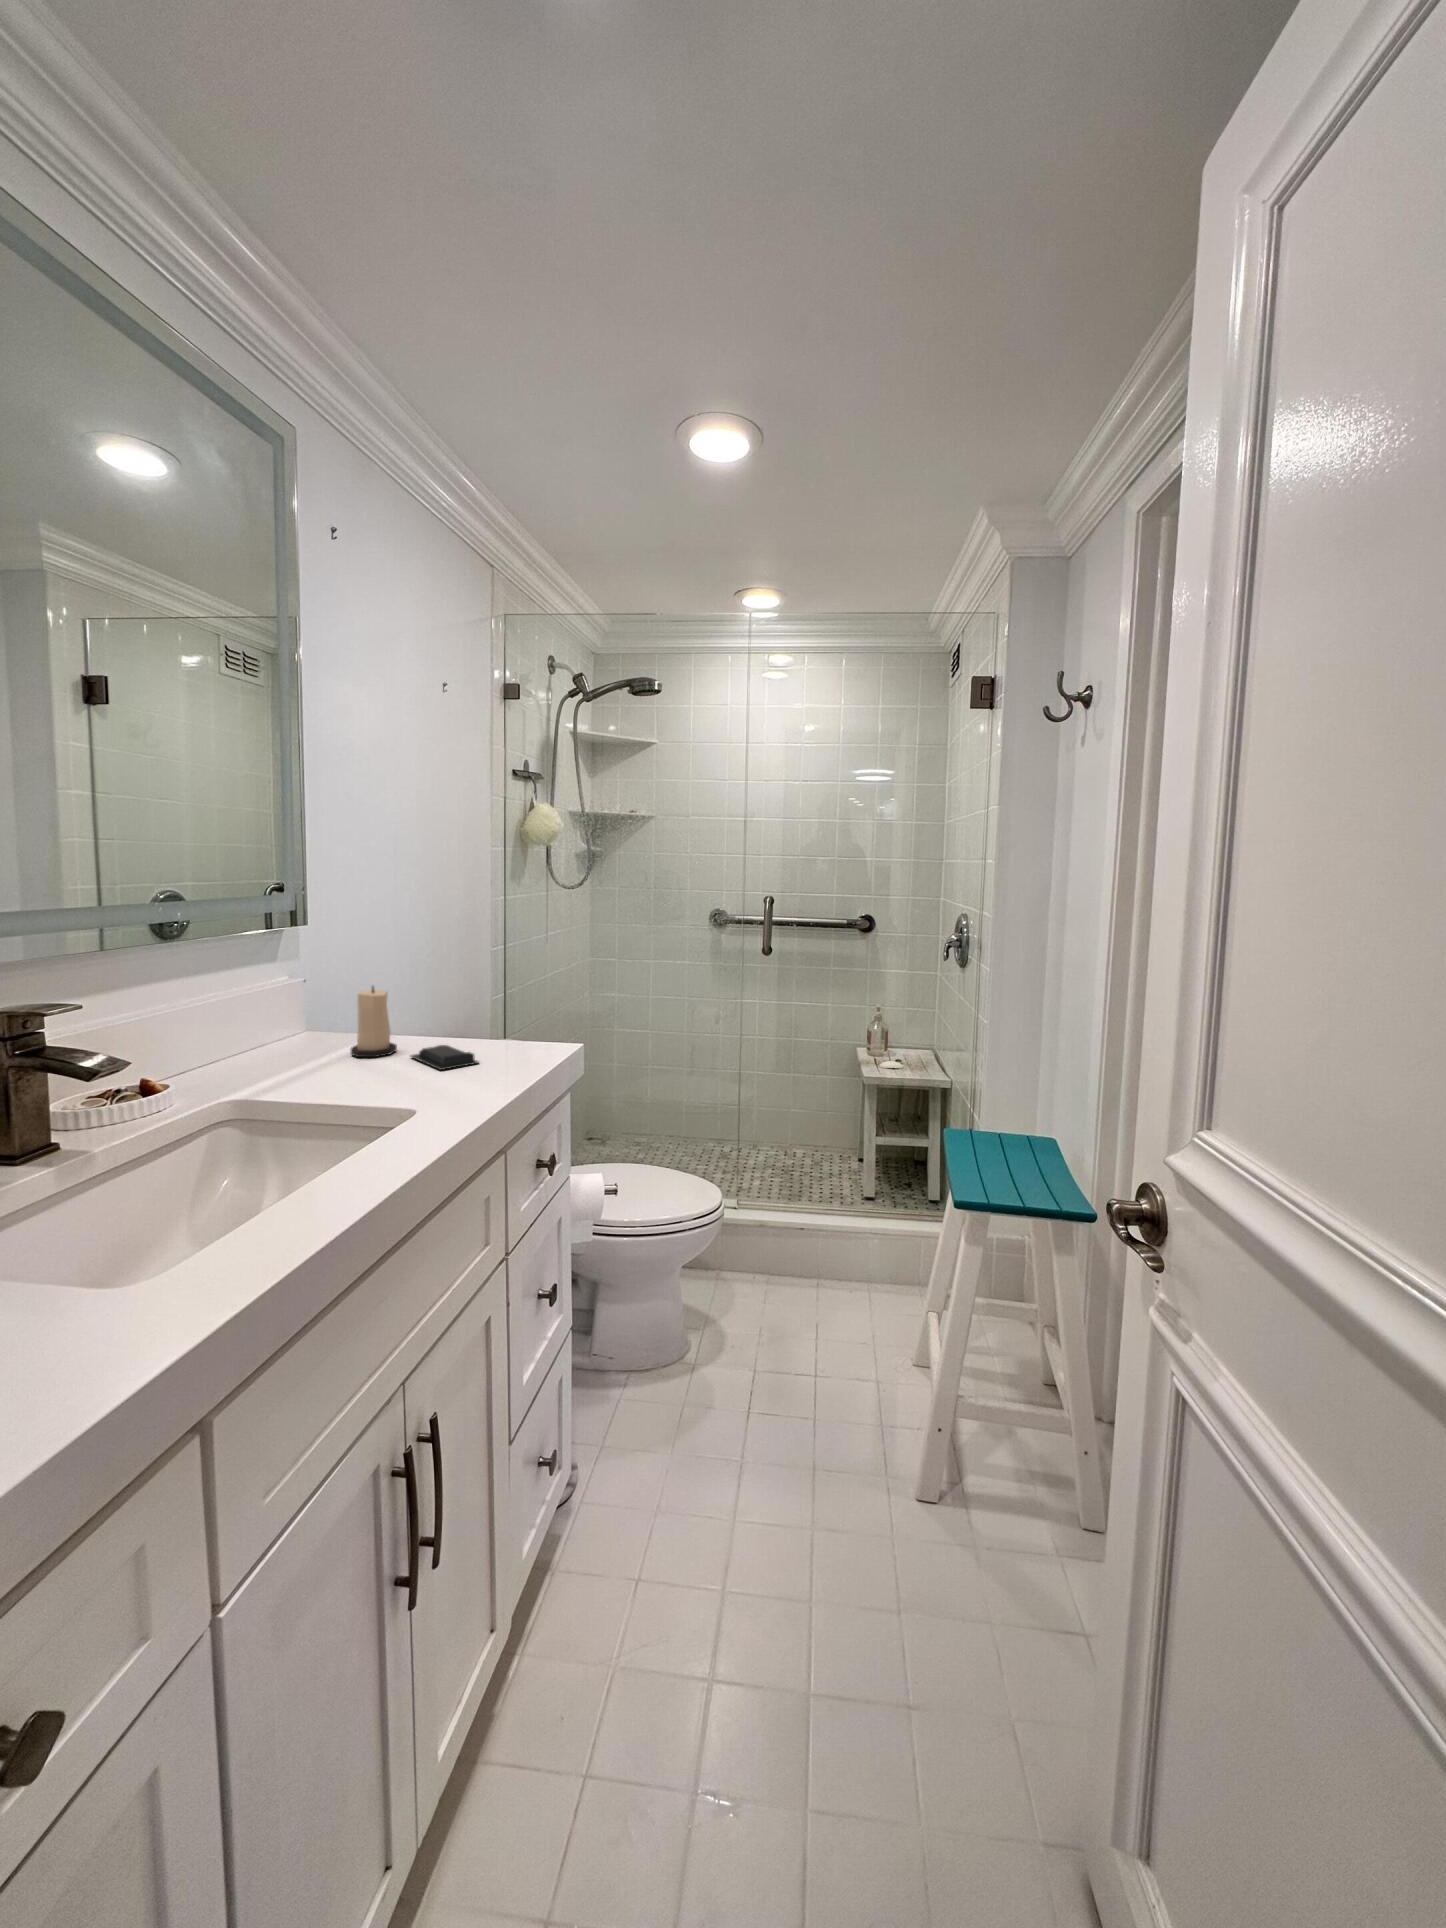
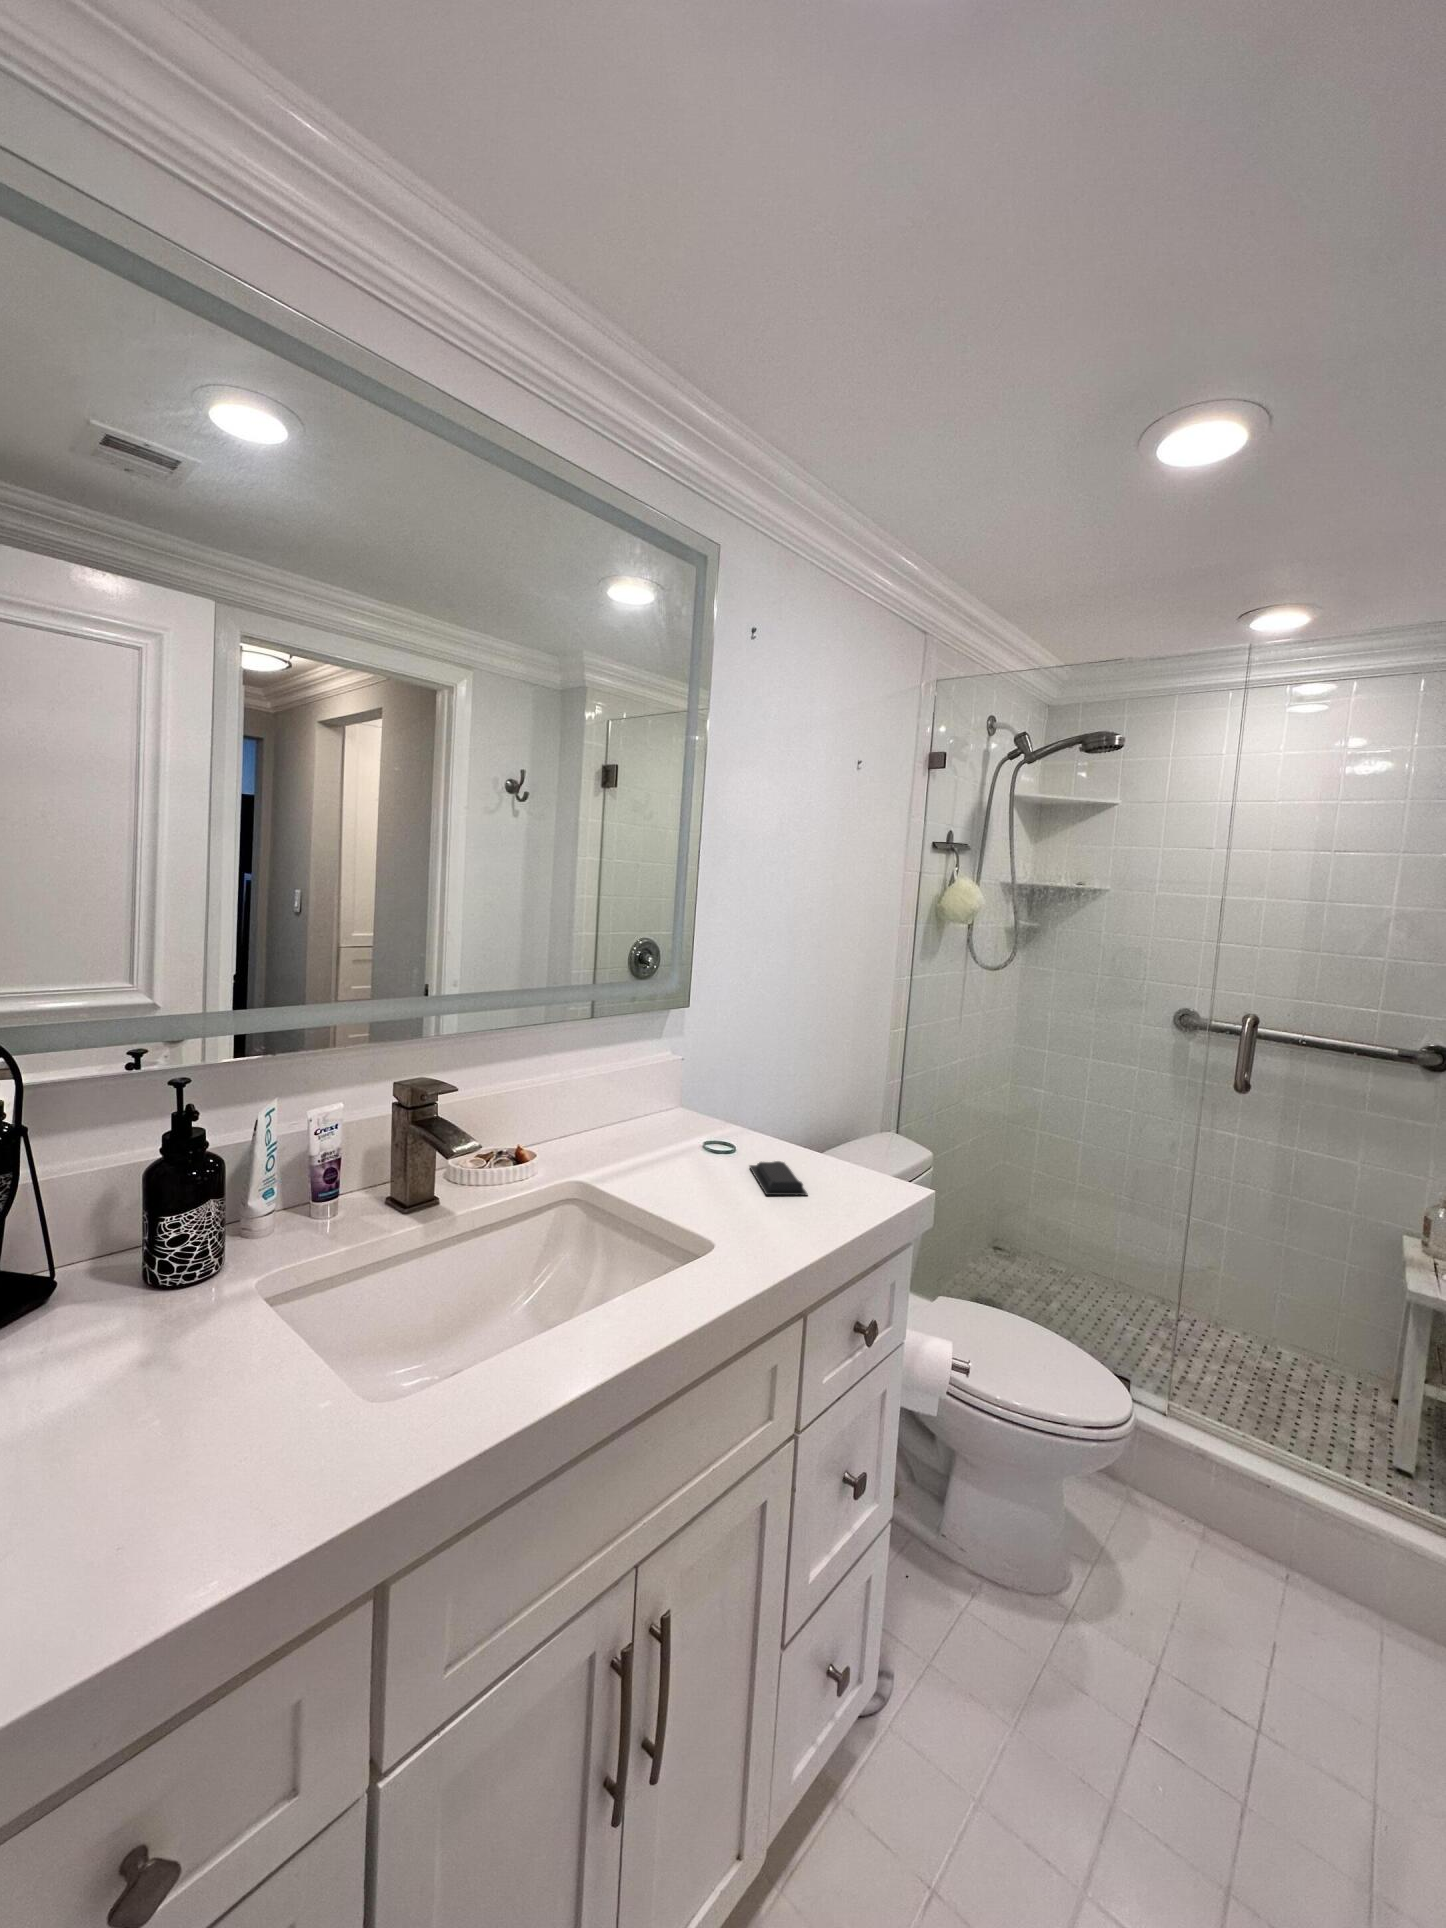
candle: present [351,987,397,1057] -> none [703,1085,743,1158]

